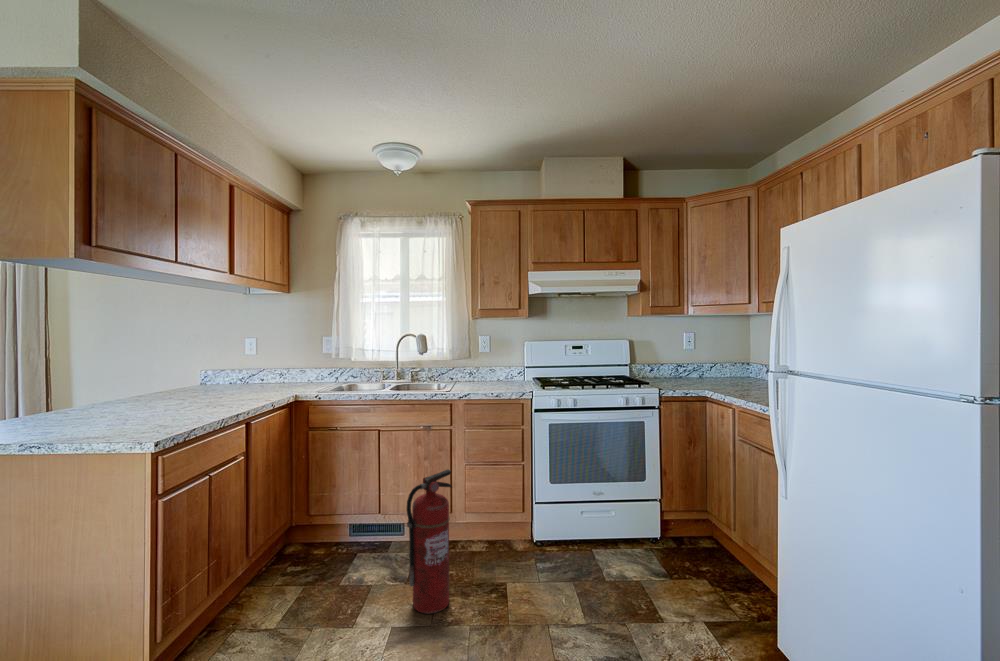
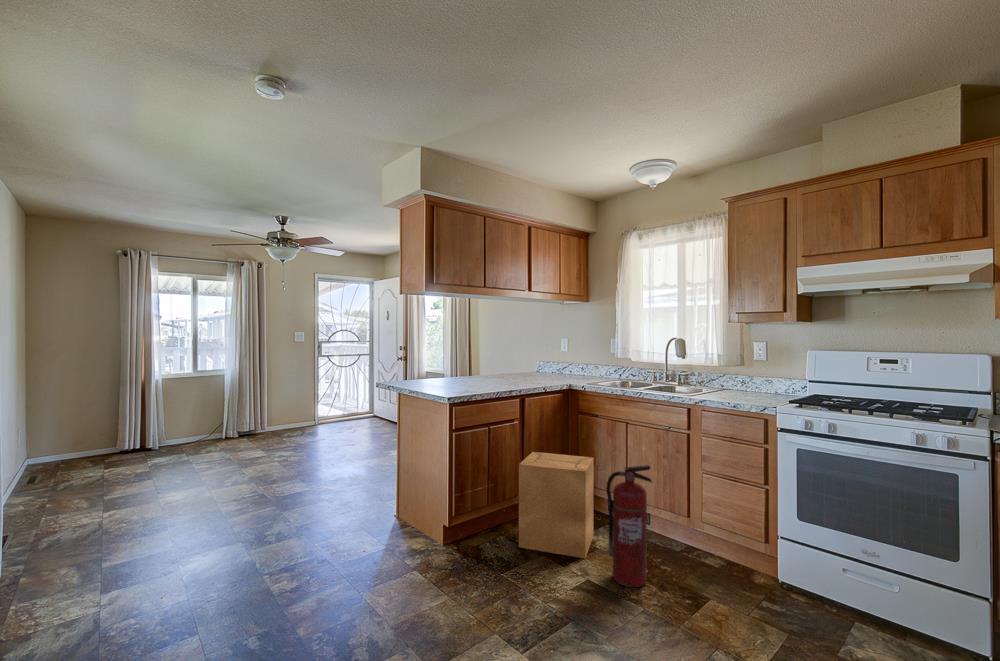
cardboard box: none [270,478,368,630] -> present [519,452,594,558]

